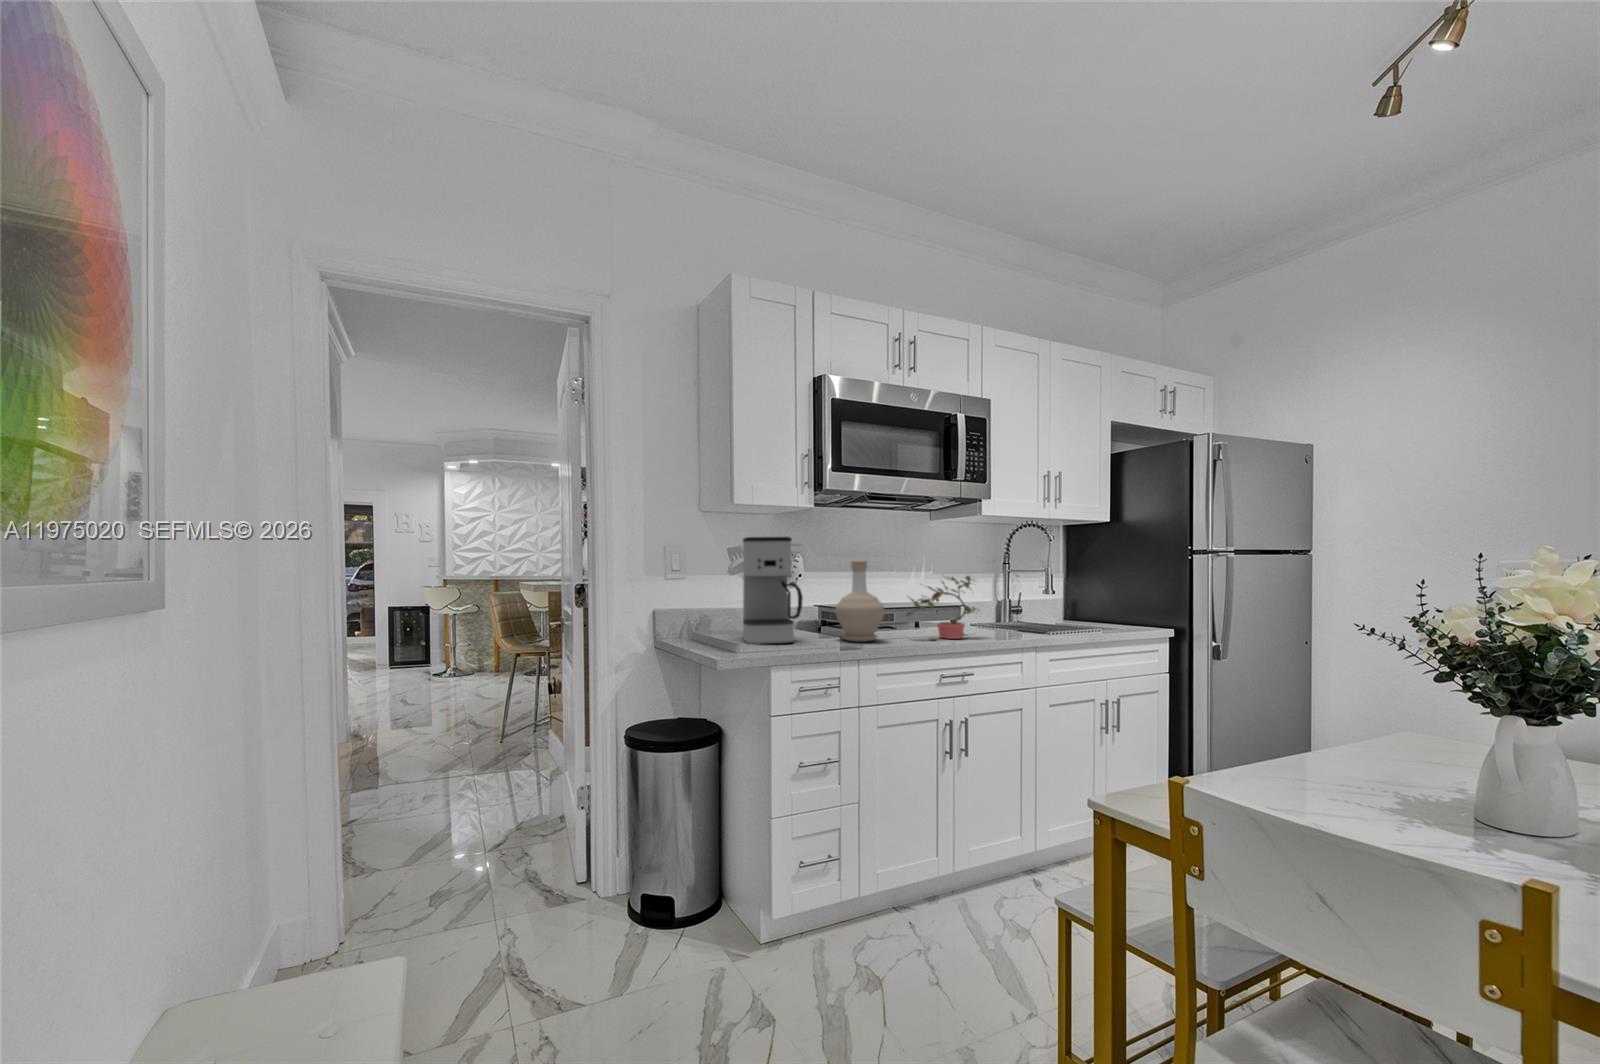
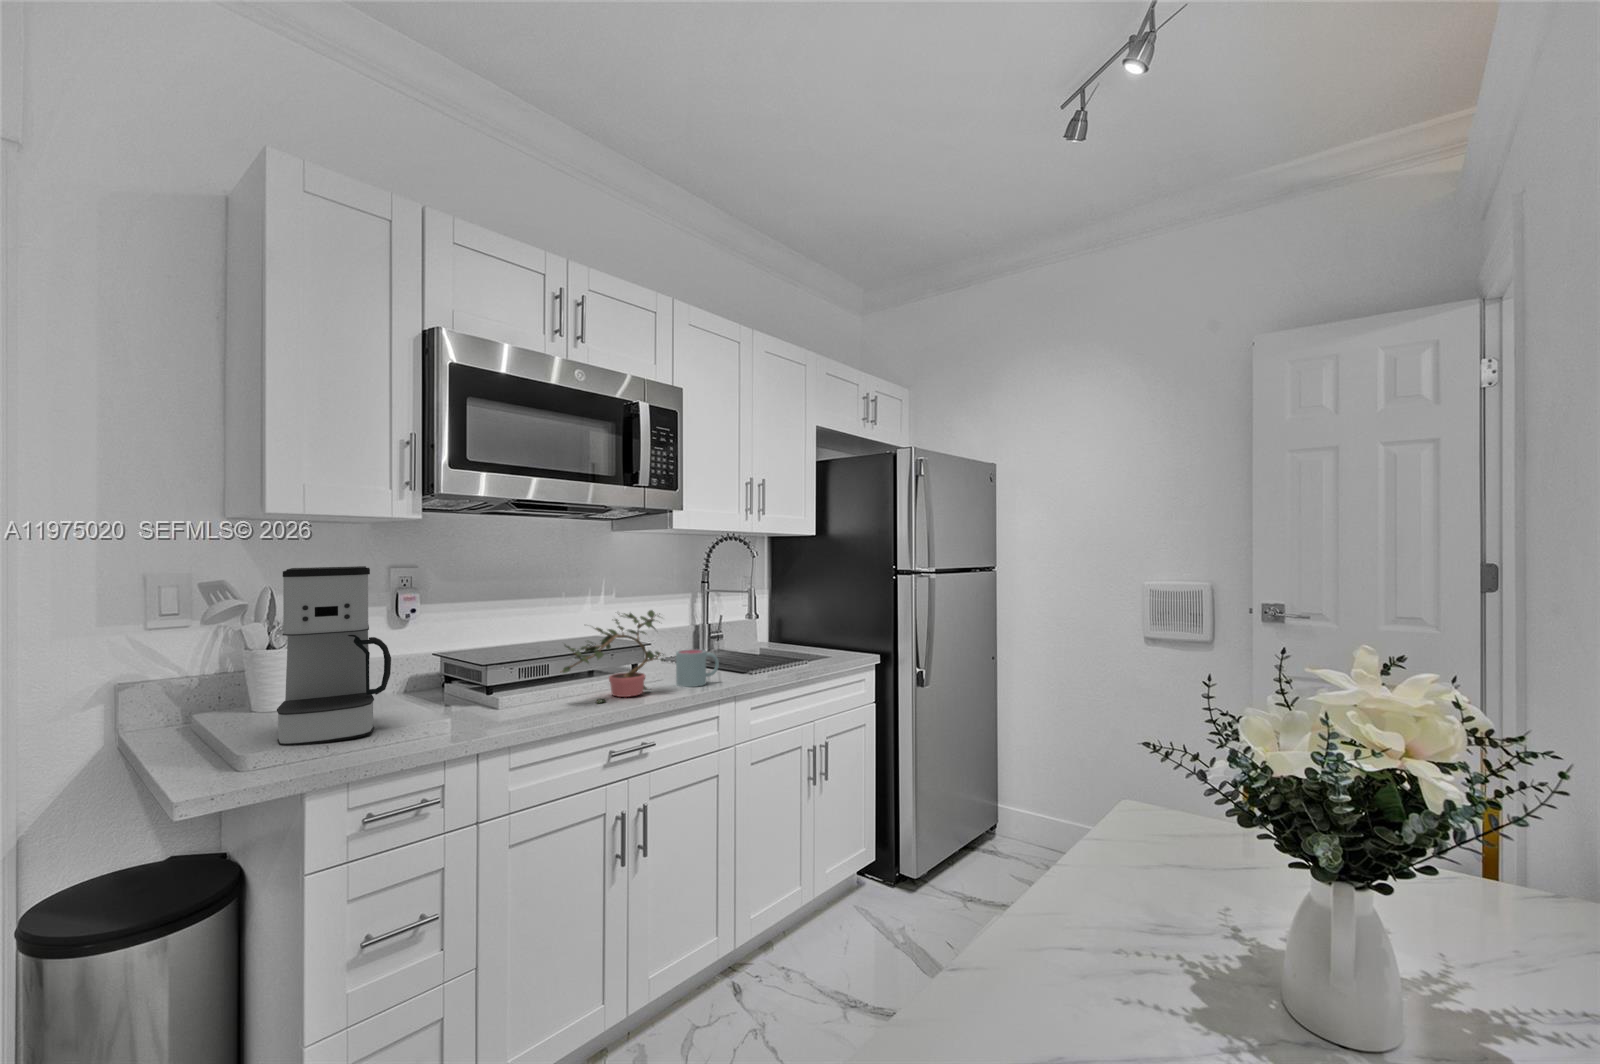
bottle: present [835,560,884,642] -> none [451,598,528,719]
mug: none [987,609,1022,638] -> present [676,649,719,687]

